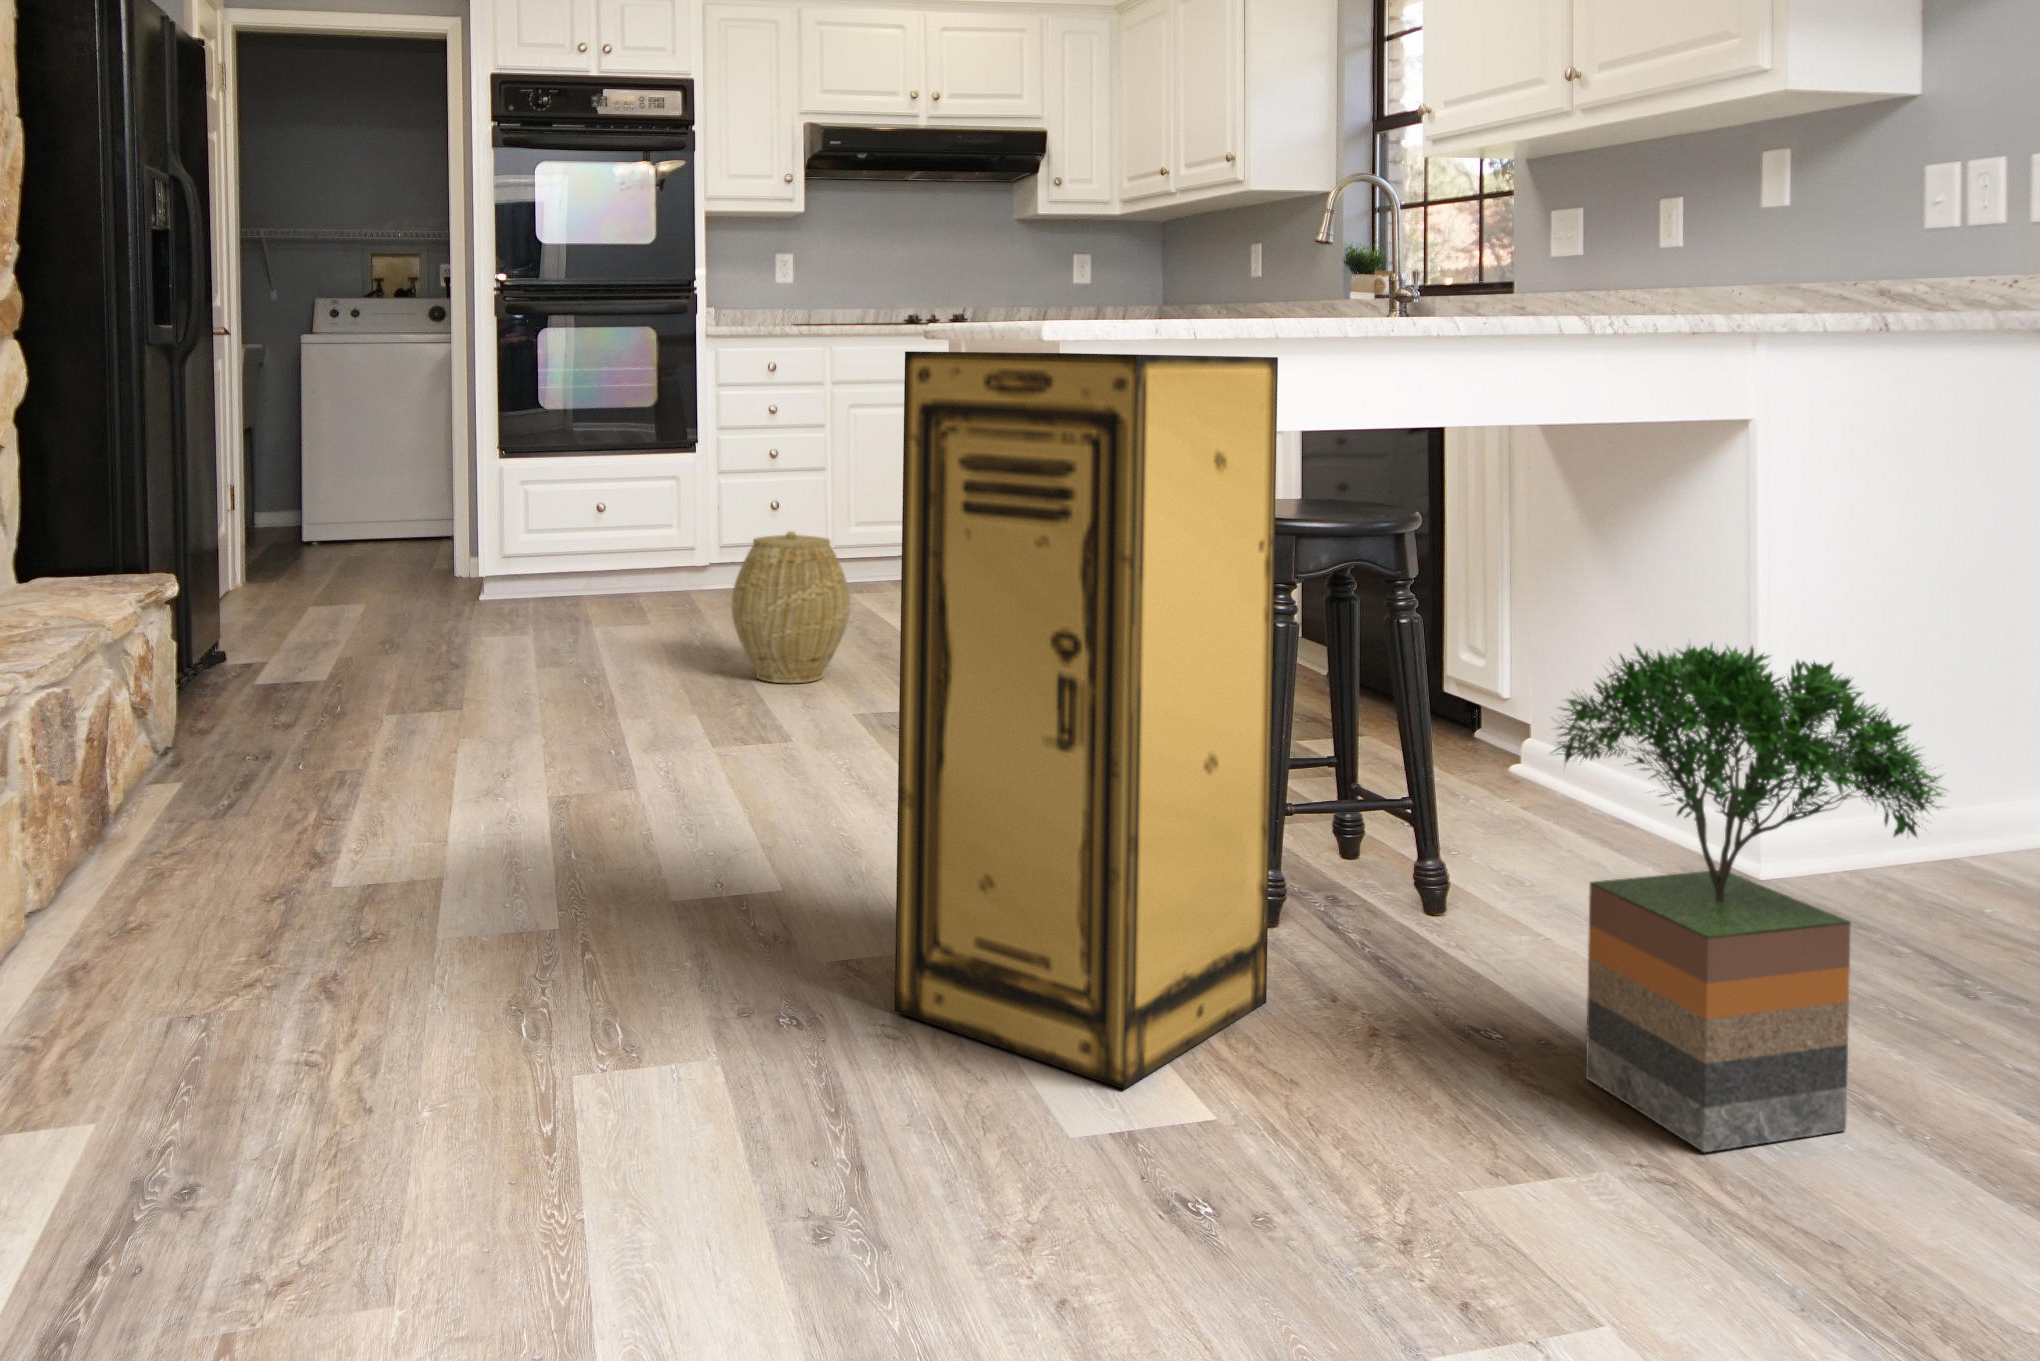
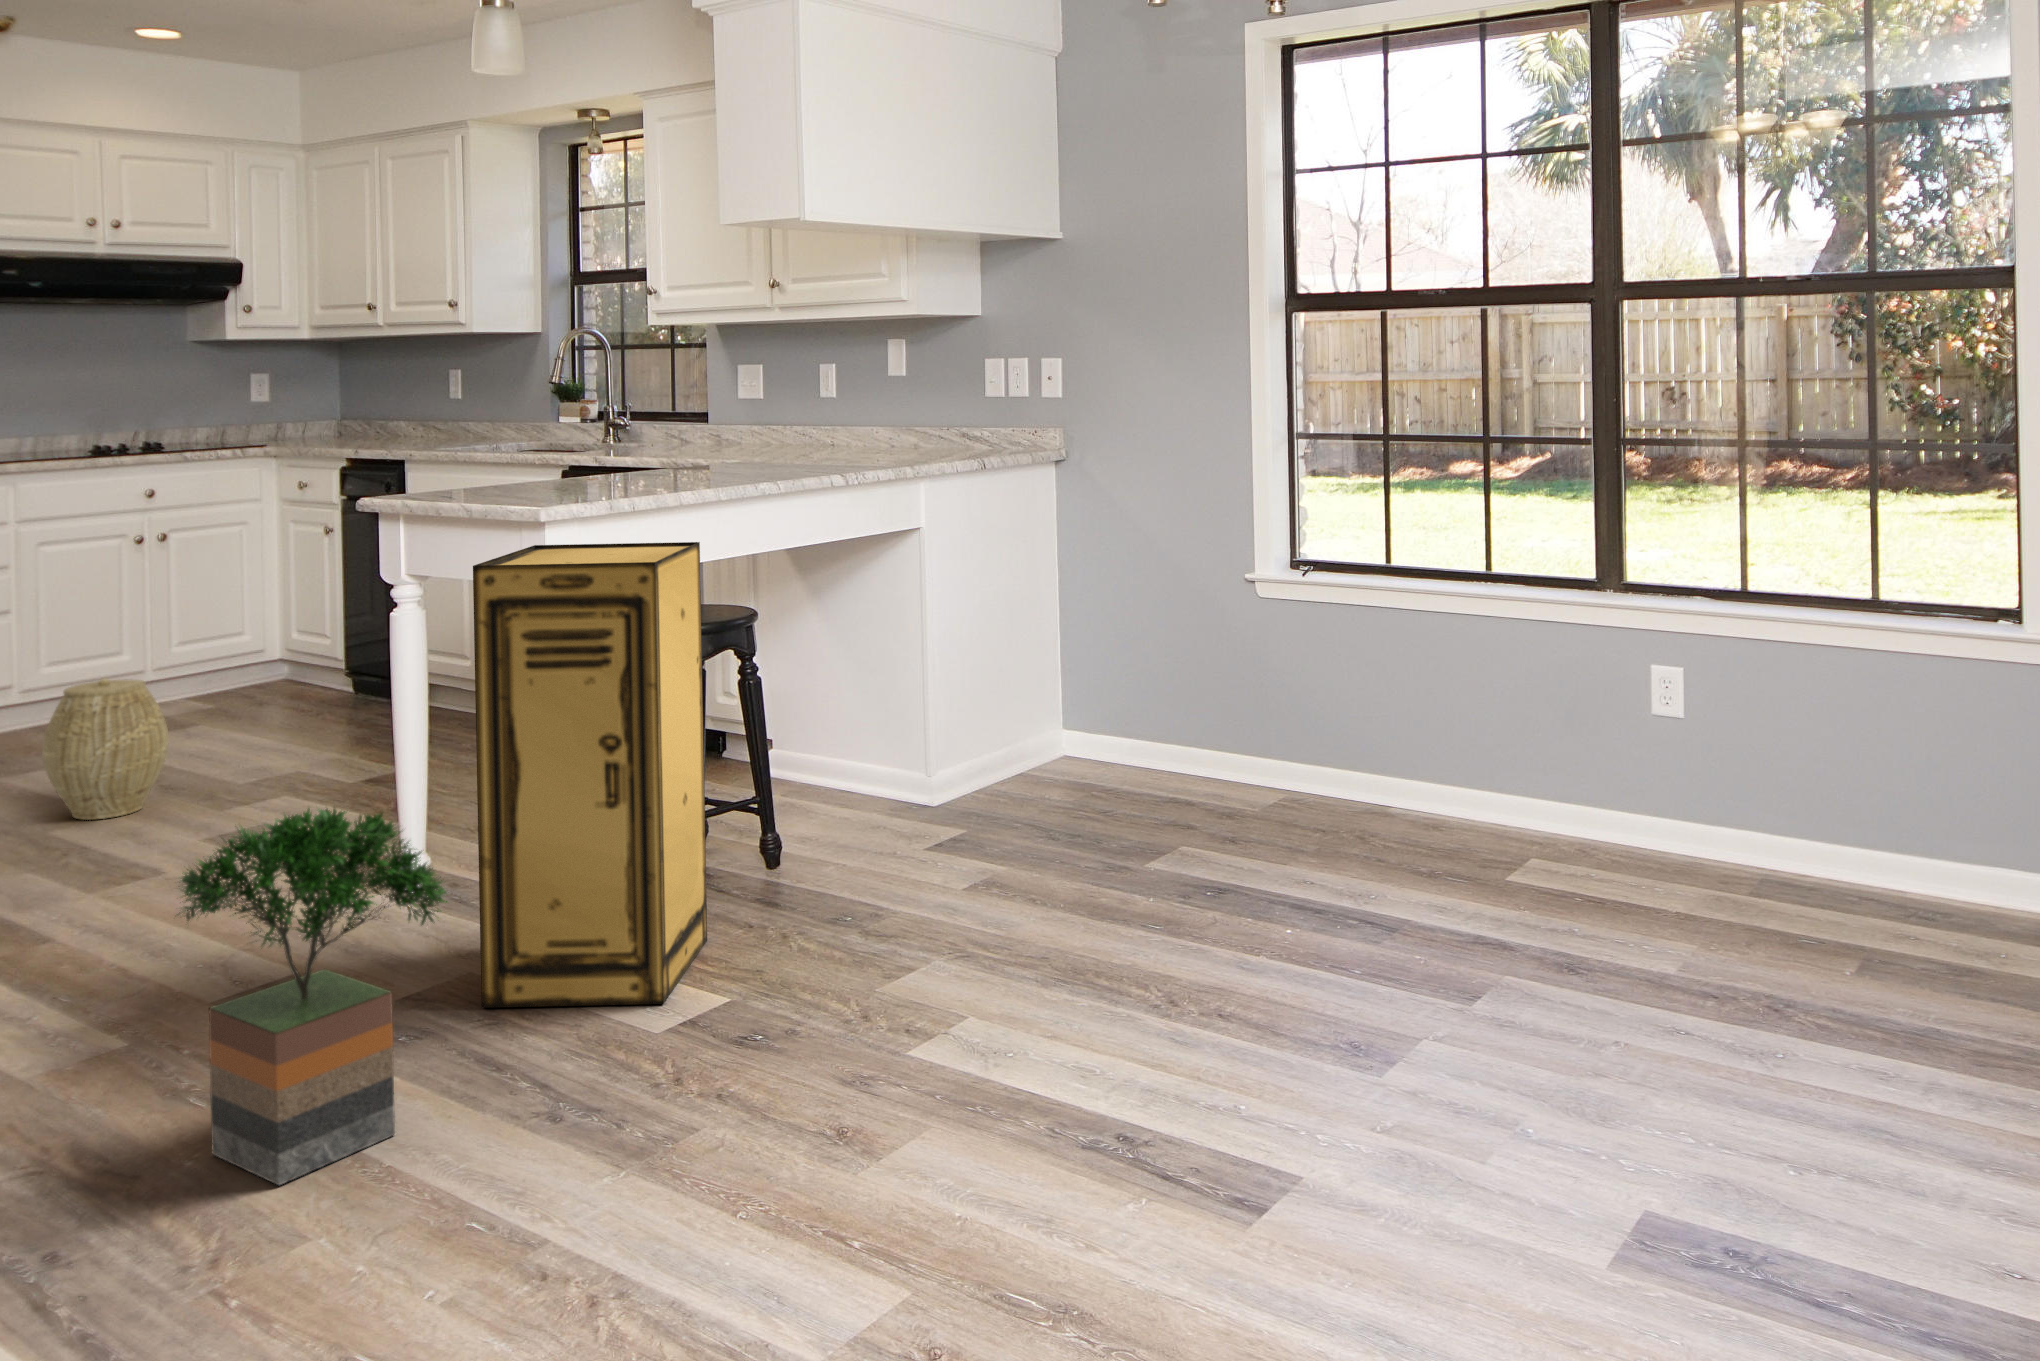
potted tree: present [1553,644,1945,1152] -> present [175,808,449,1185]

